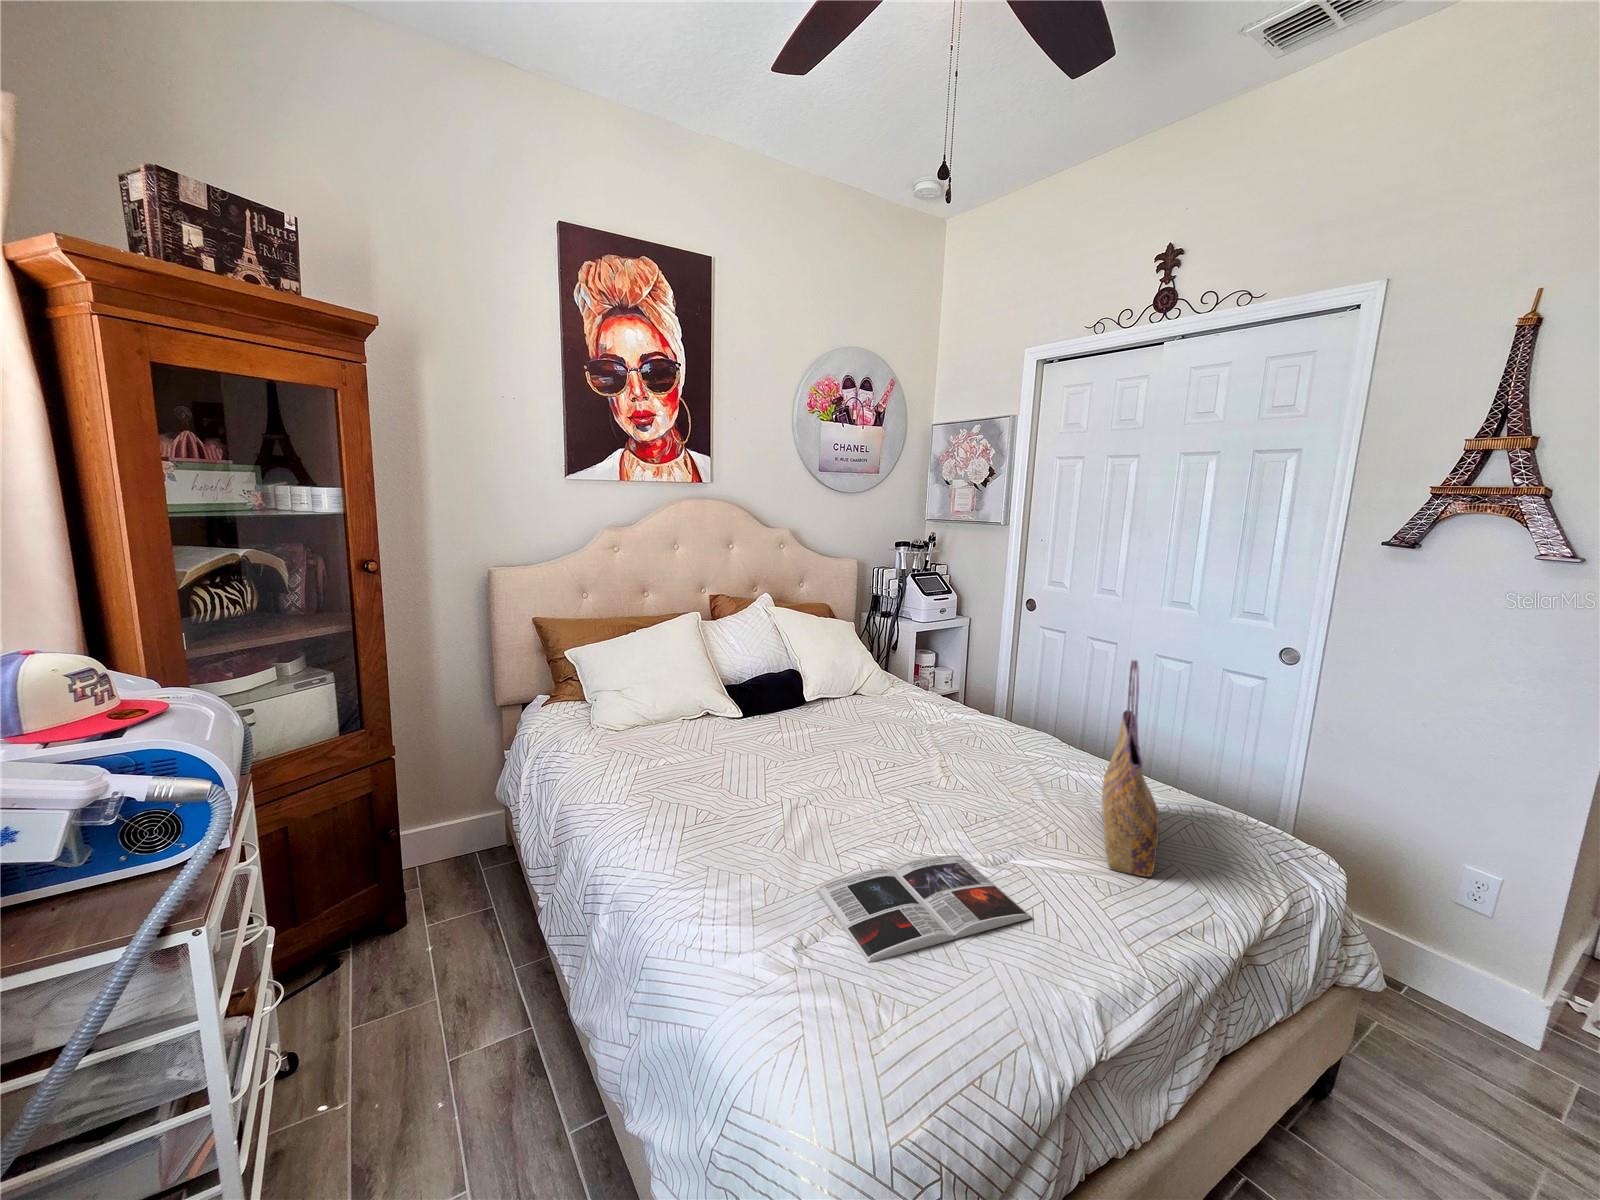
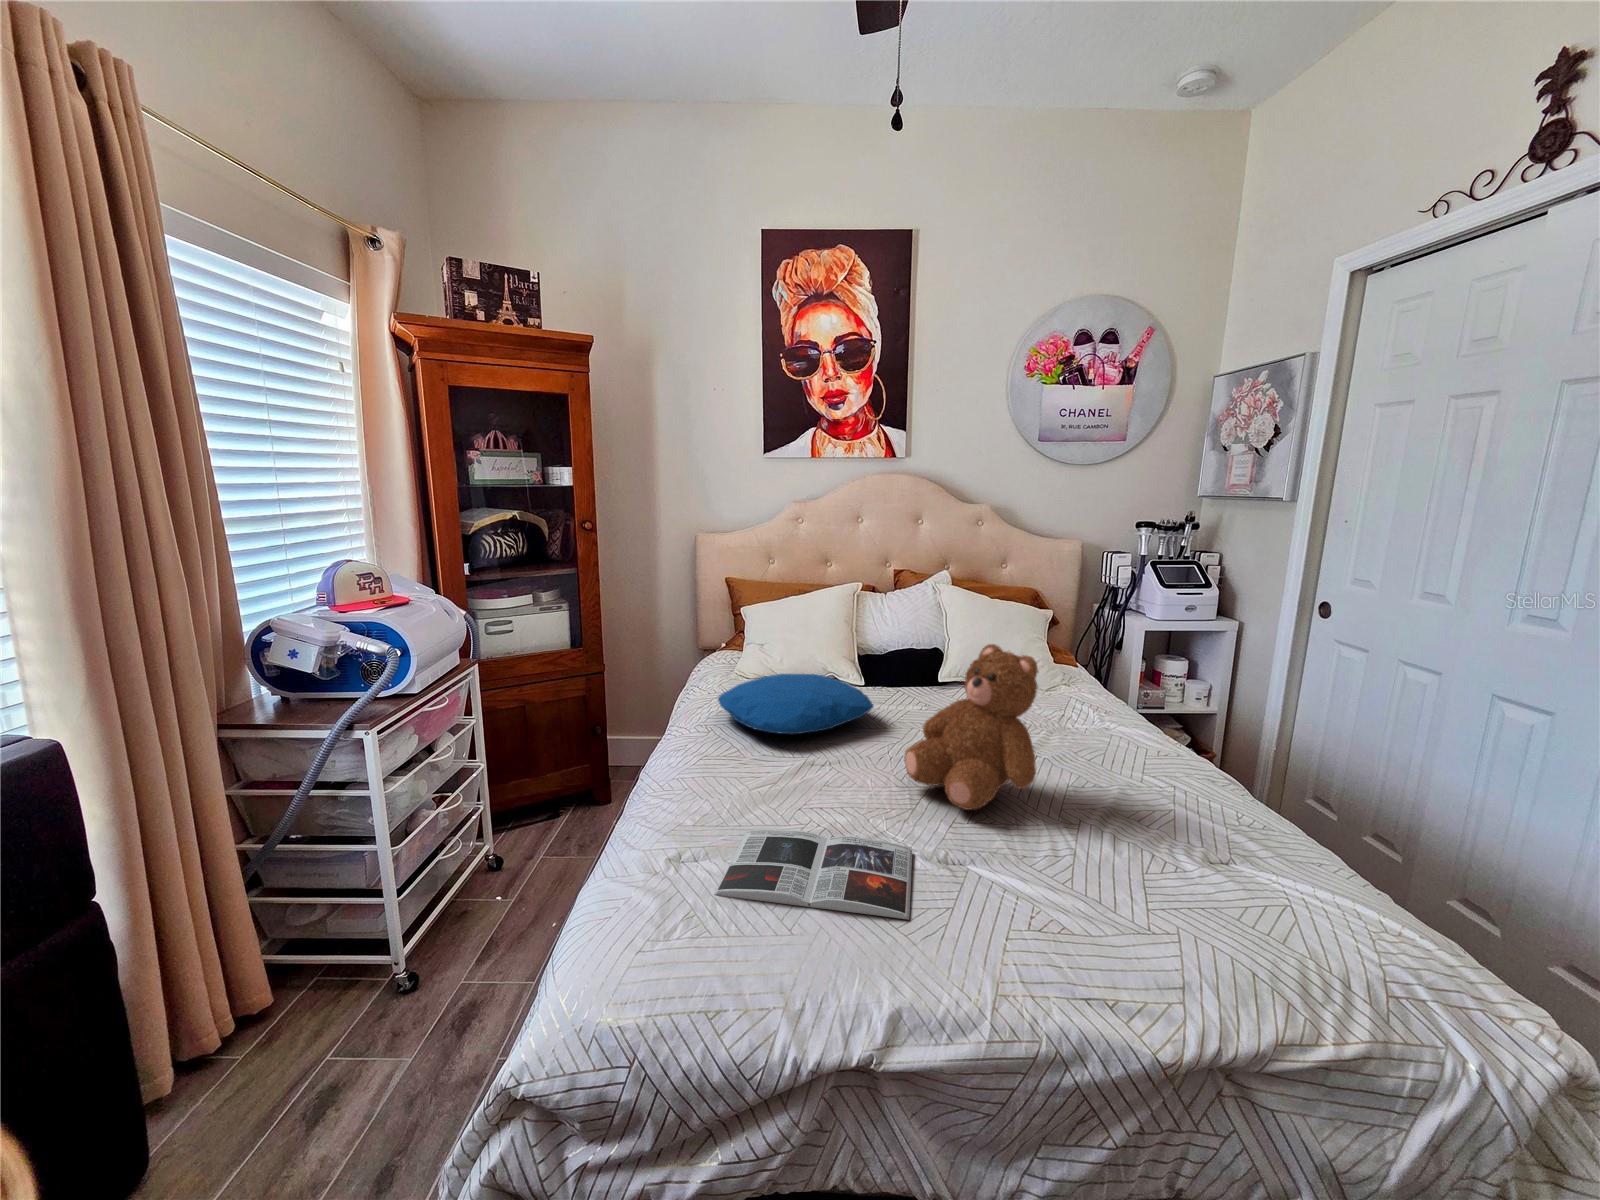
teddy bear: none [877,657,999,810] -> present [904,644,1038,810]
tote bag: present [1102,660,1159,877] -> none [1072,664,1212,937]
pillow: none [628,709,791,780] -> present [718,674,873,734]

